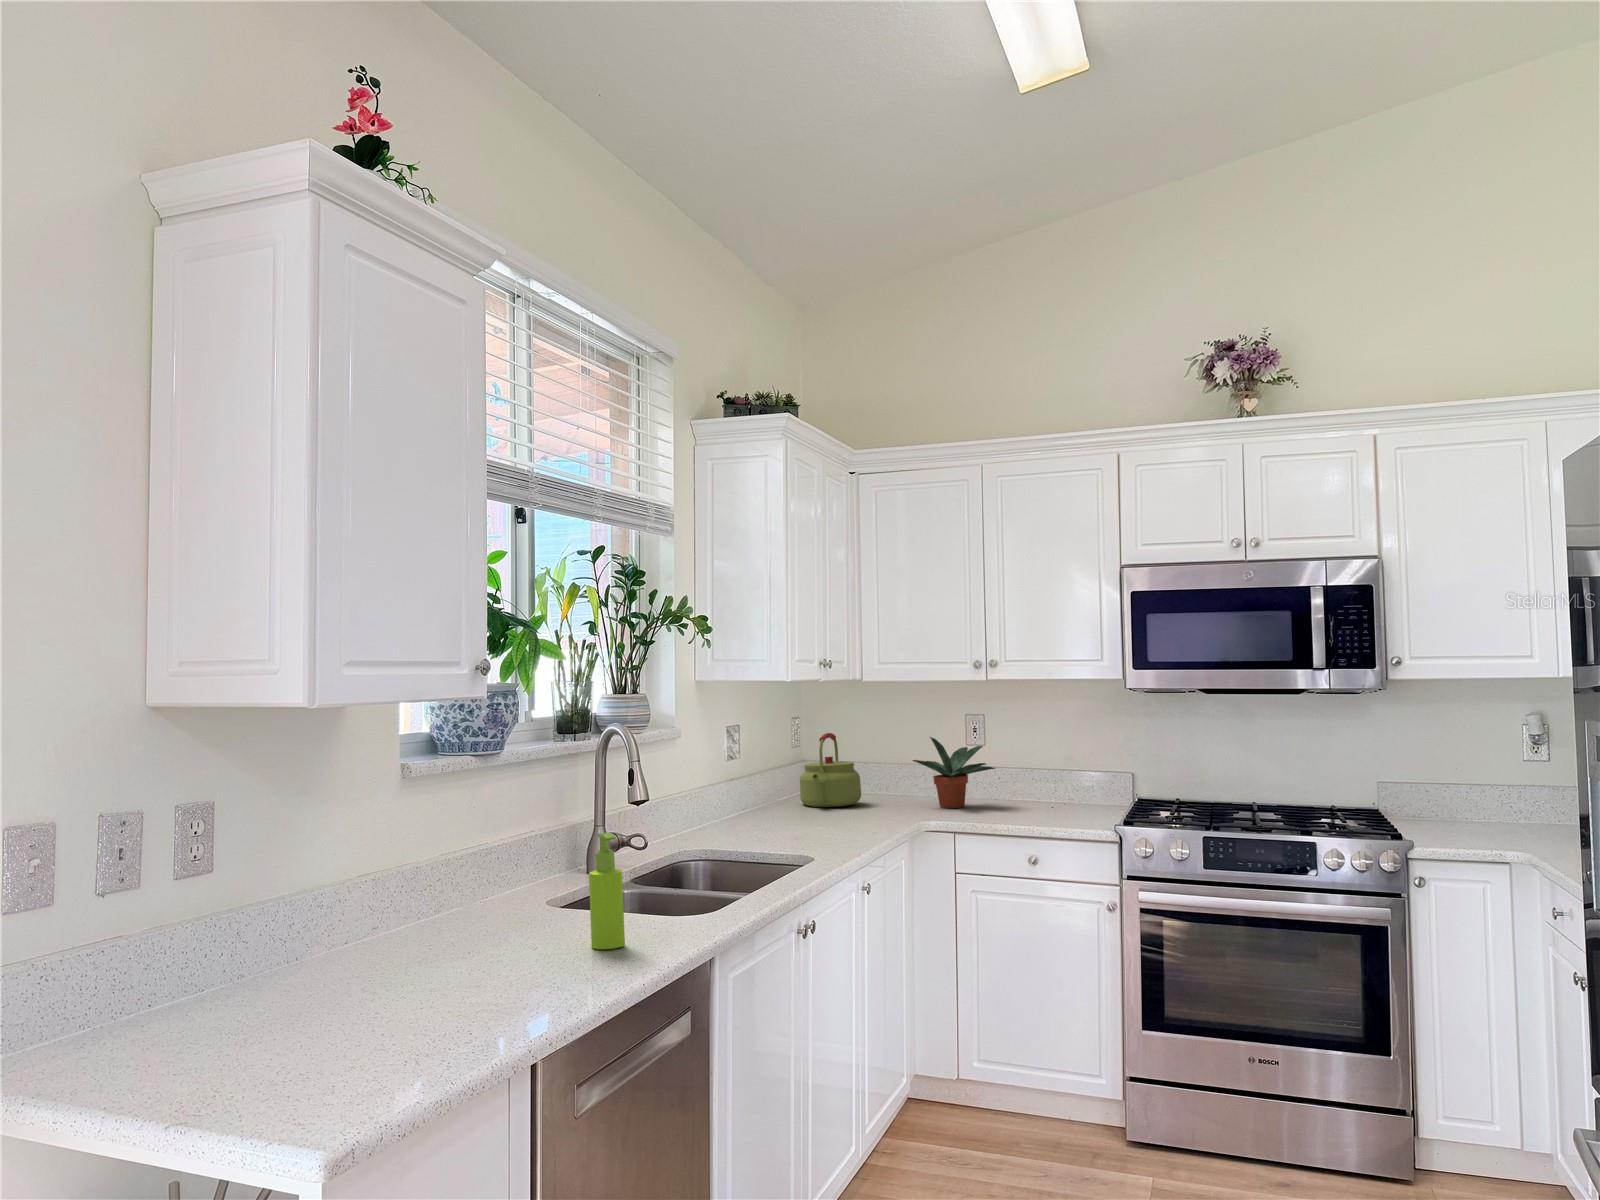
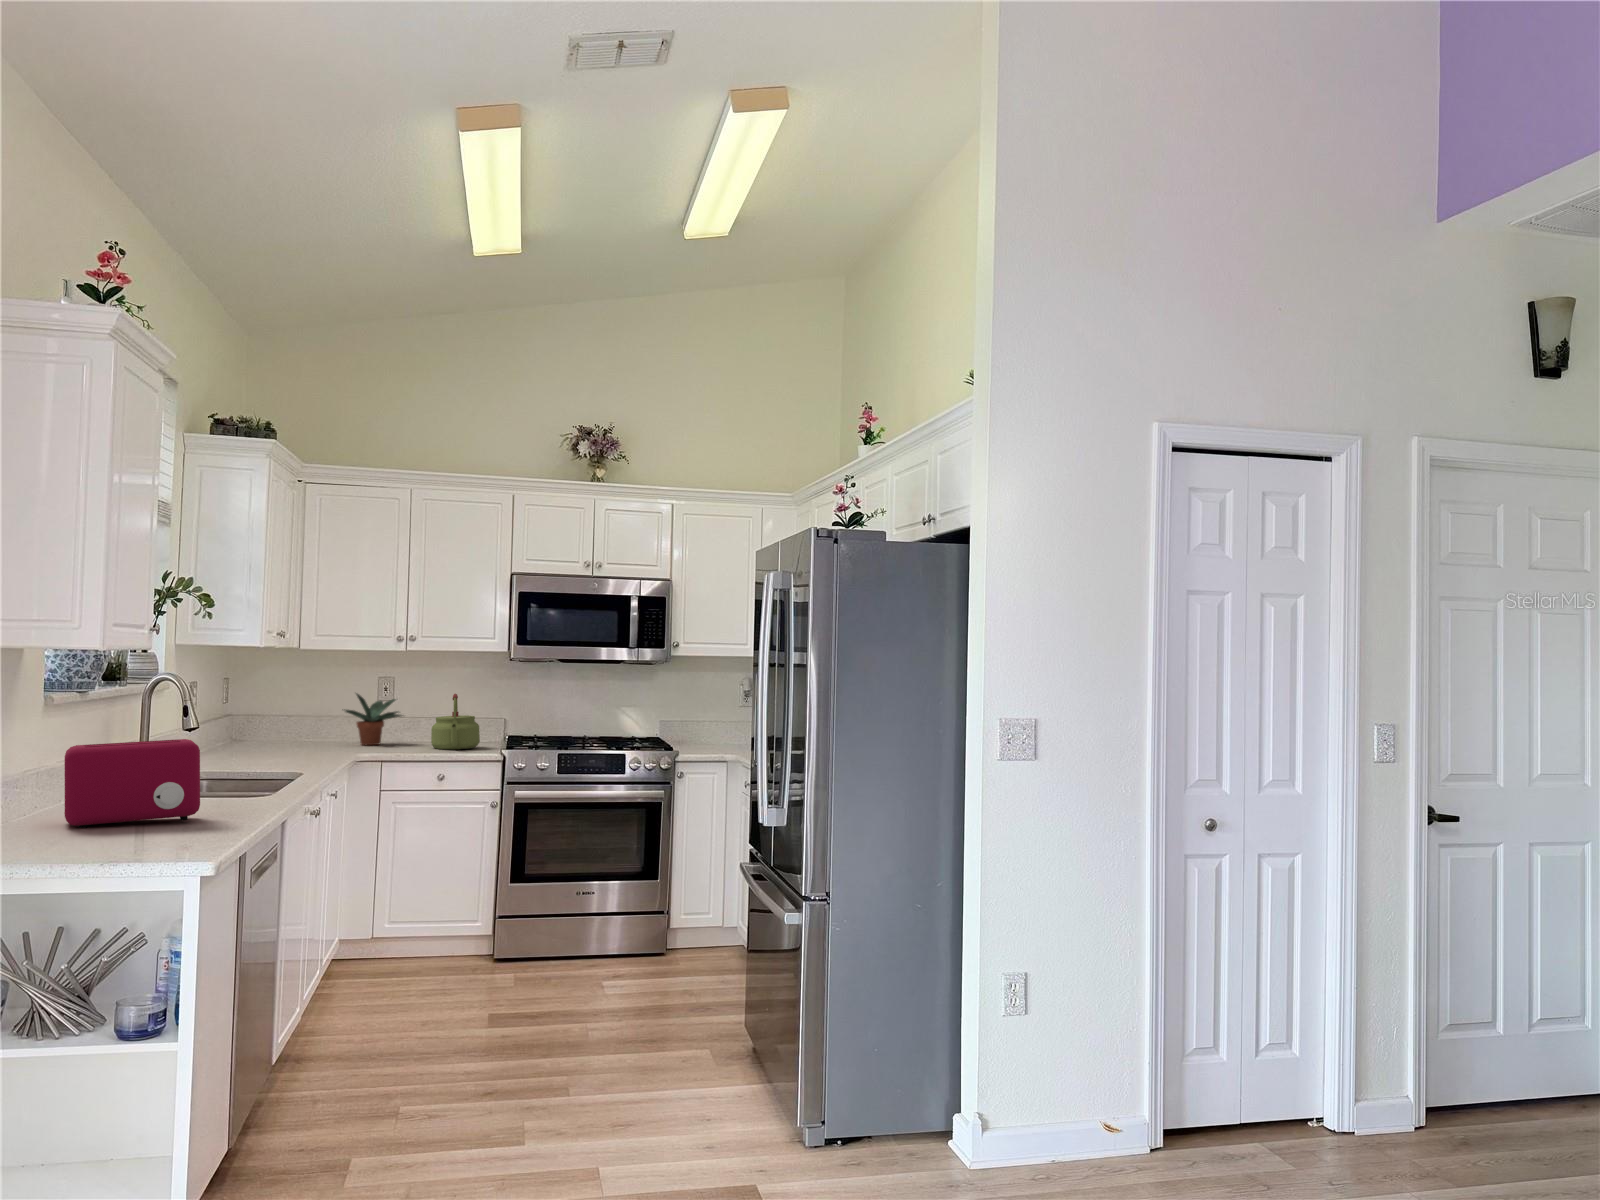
kettle: present [800,733,861,807] -> present [431,694,480,750]
soap dispenser: present [589,833,625,949] -> none [203,737,227,810]
toaster: none [350,841,555,985] -> present [65,739,200,828]

